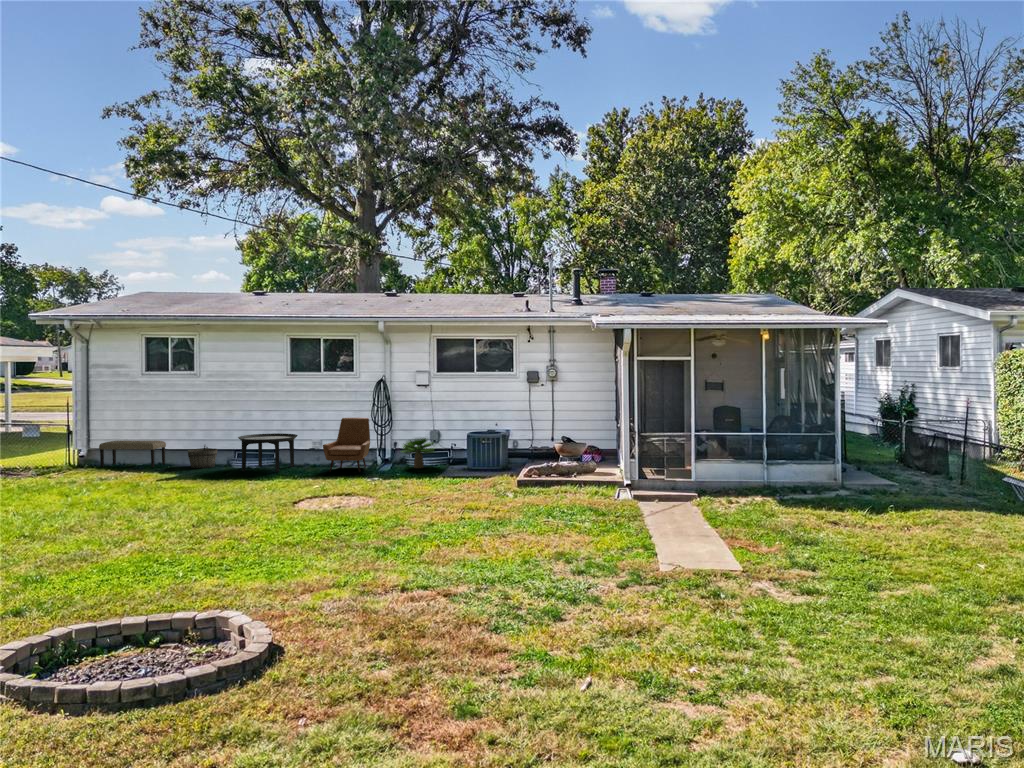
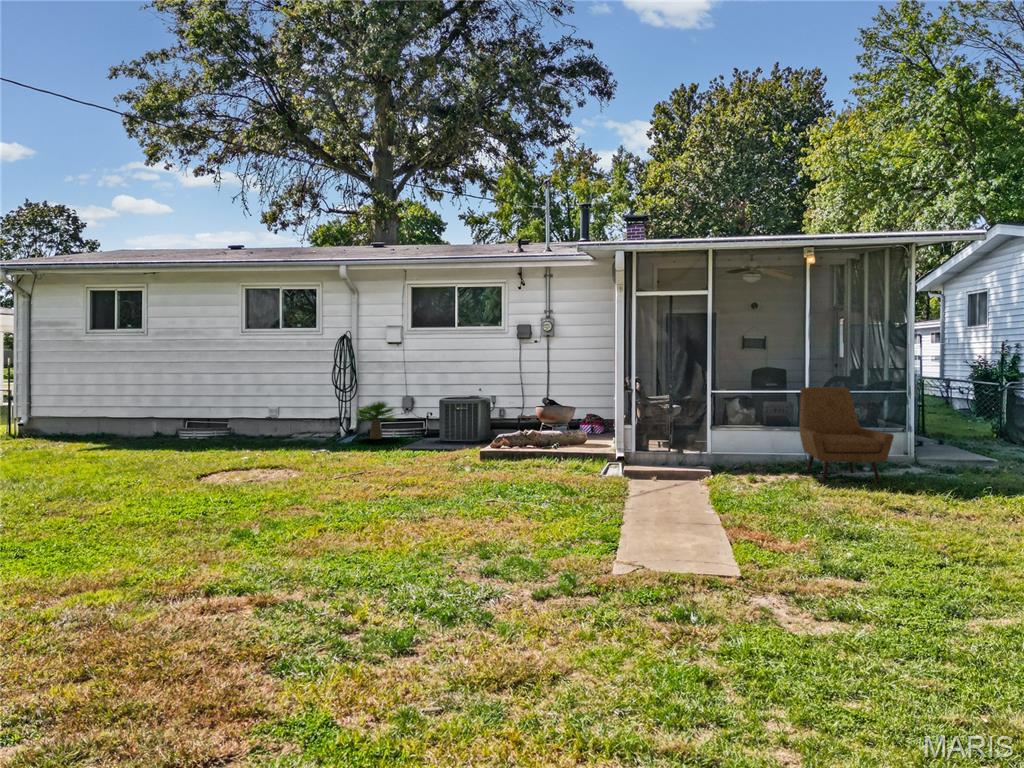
chair: present [323,417,370,472] -> present [799,387,894,483]
round table: present [238,433,298,472] -> none [158,397,233,441]
bench: present [99,440,166,467] -> none [8,405,87,436]
wooden bucket: present [188,446,217,468] -> none [106,408,143,437]

